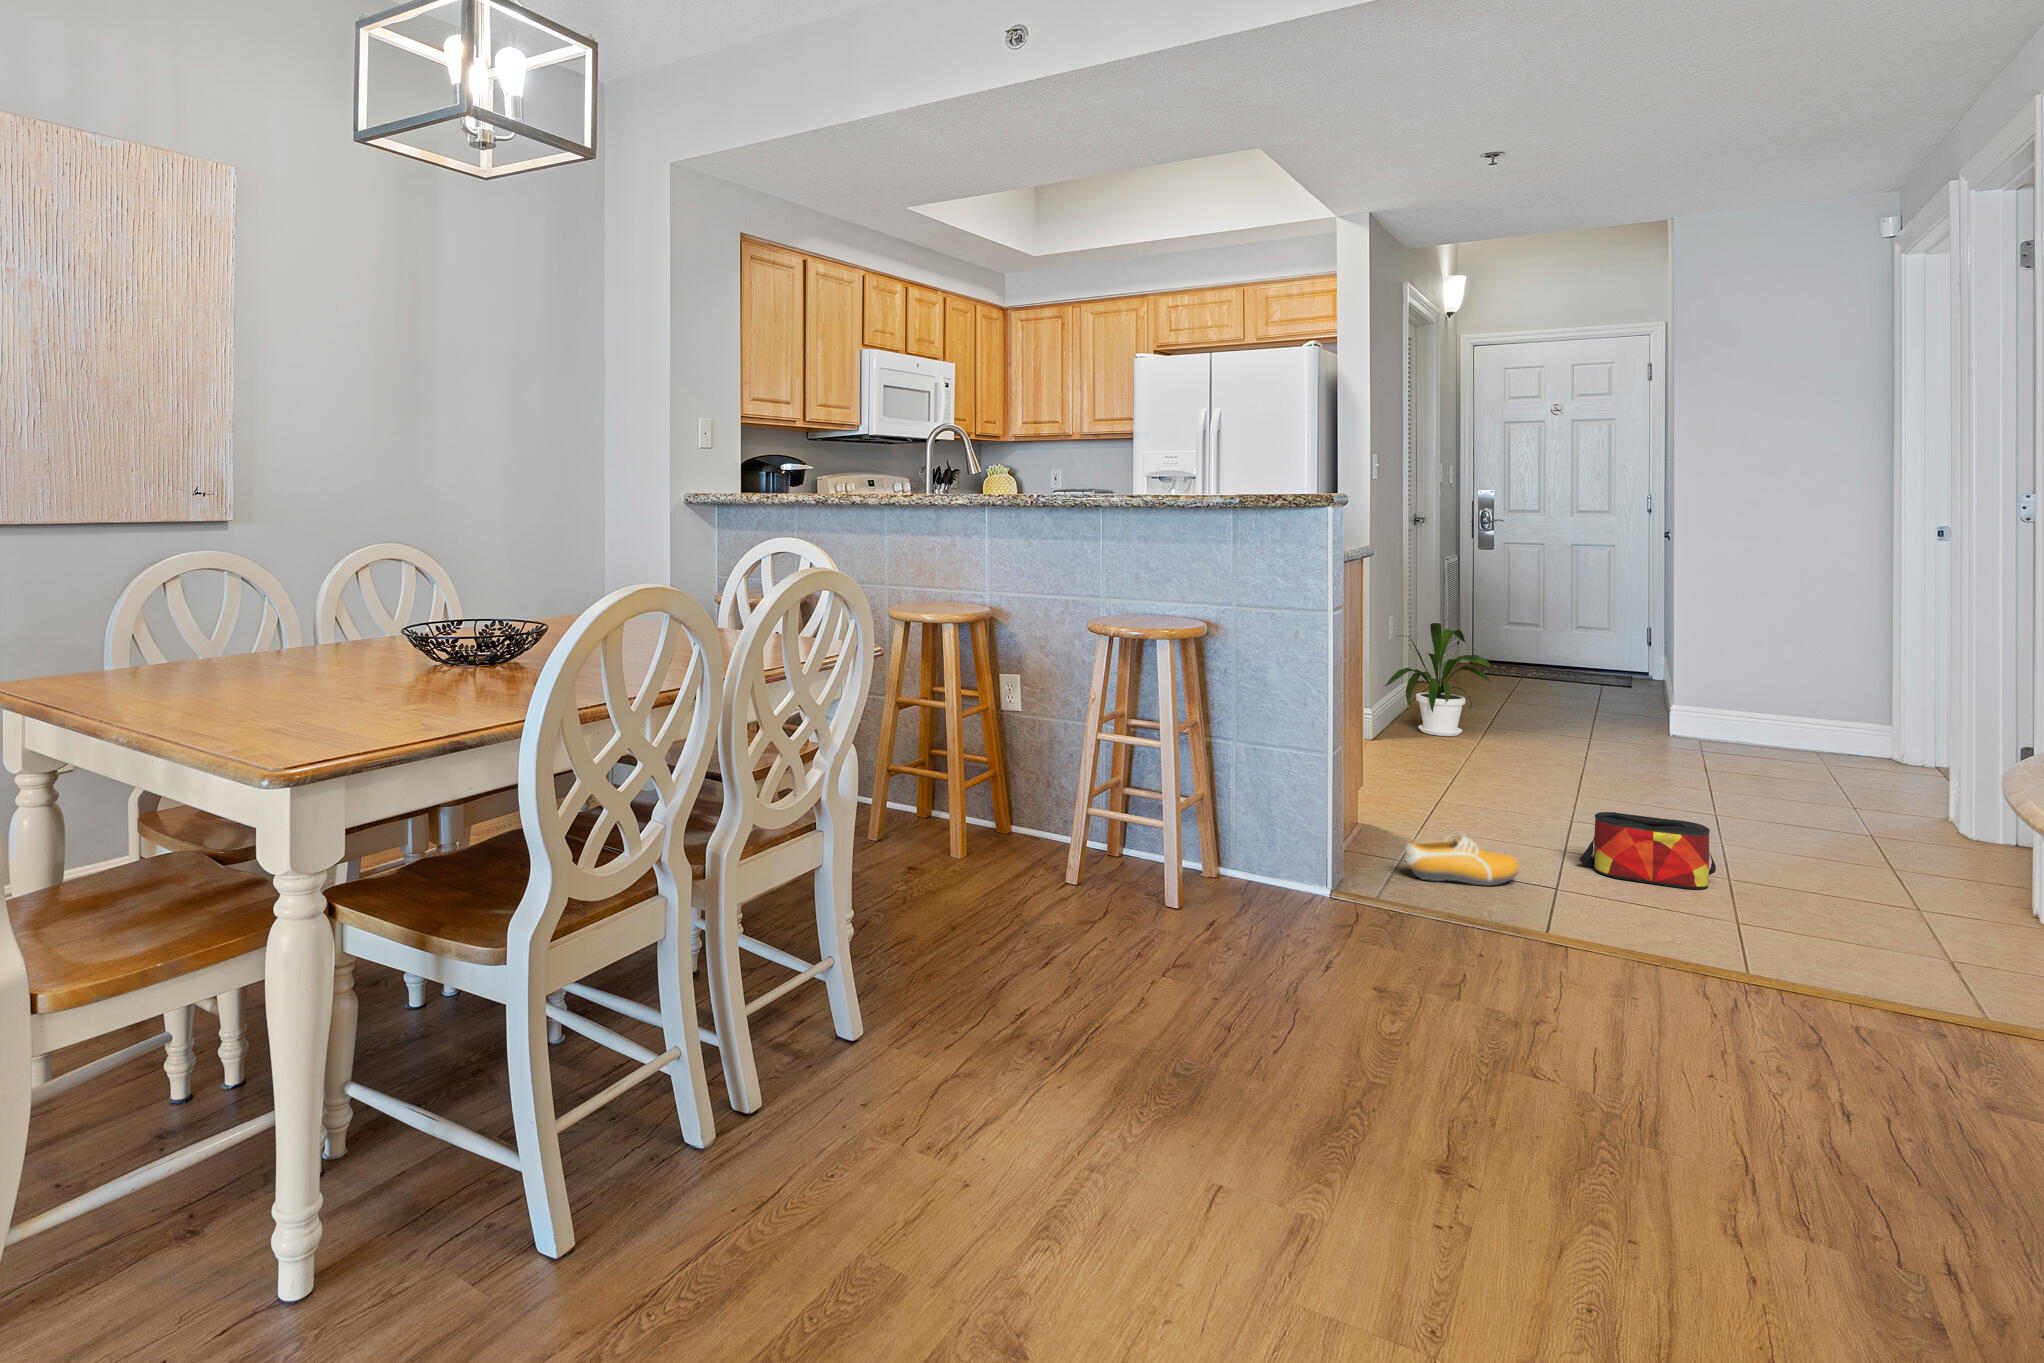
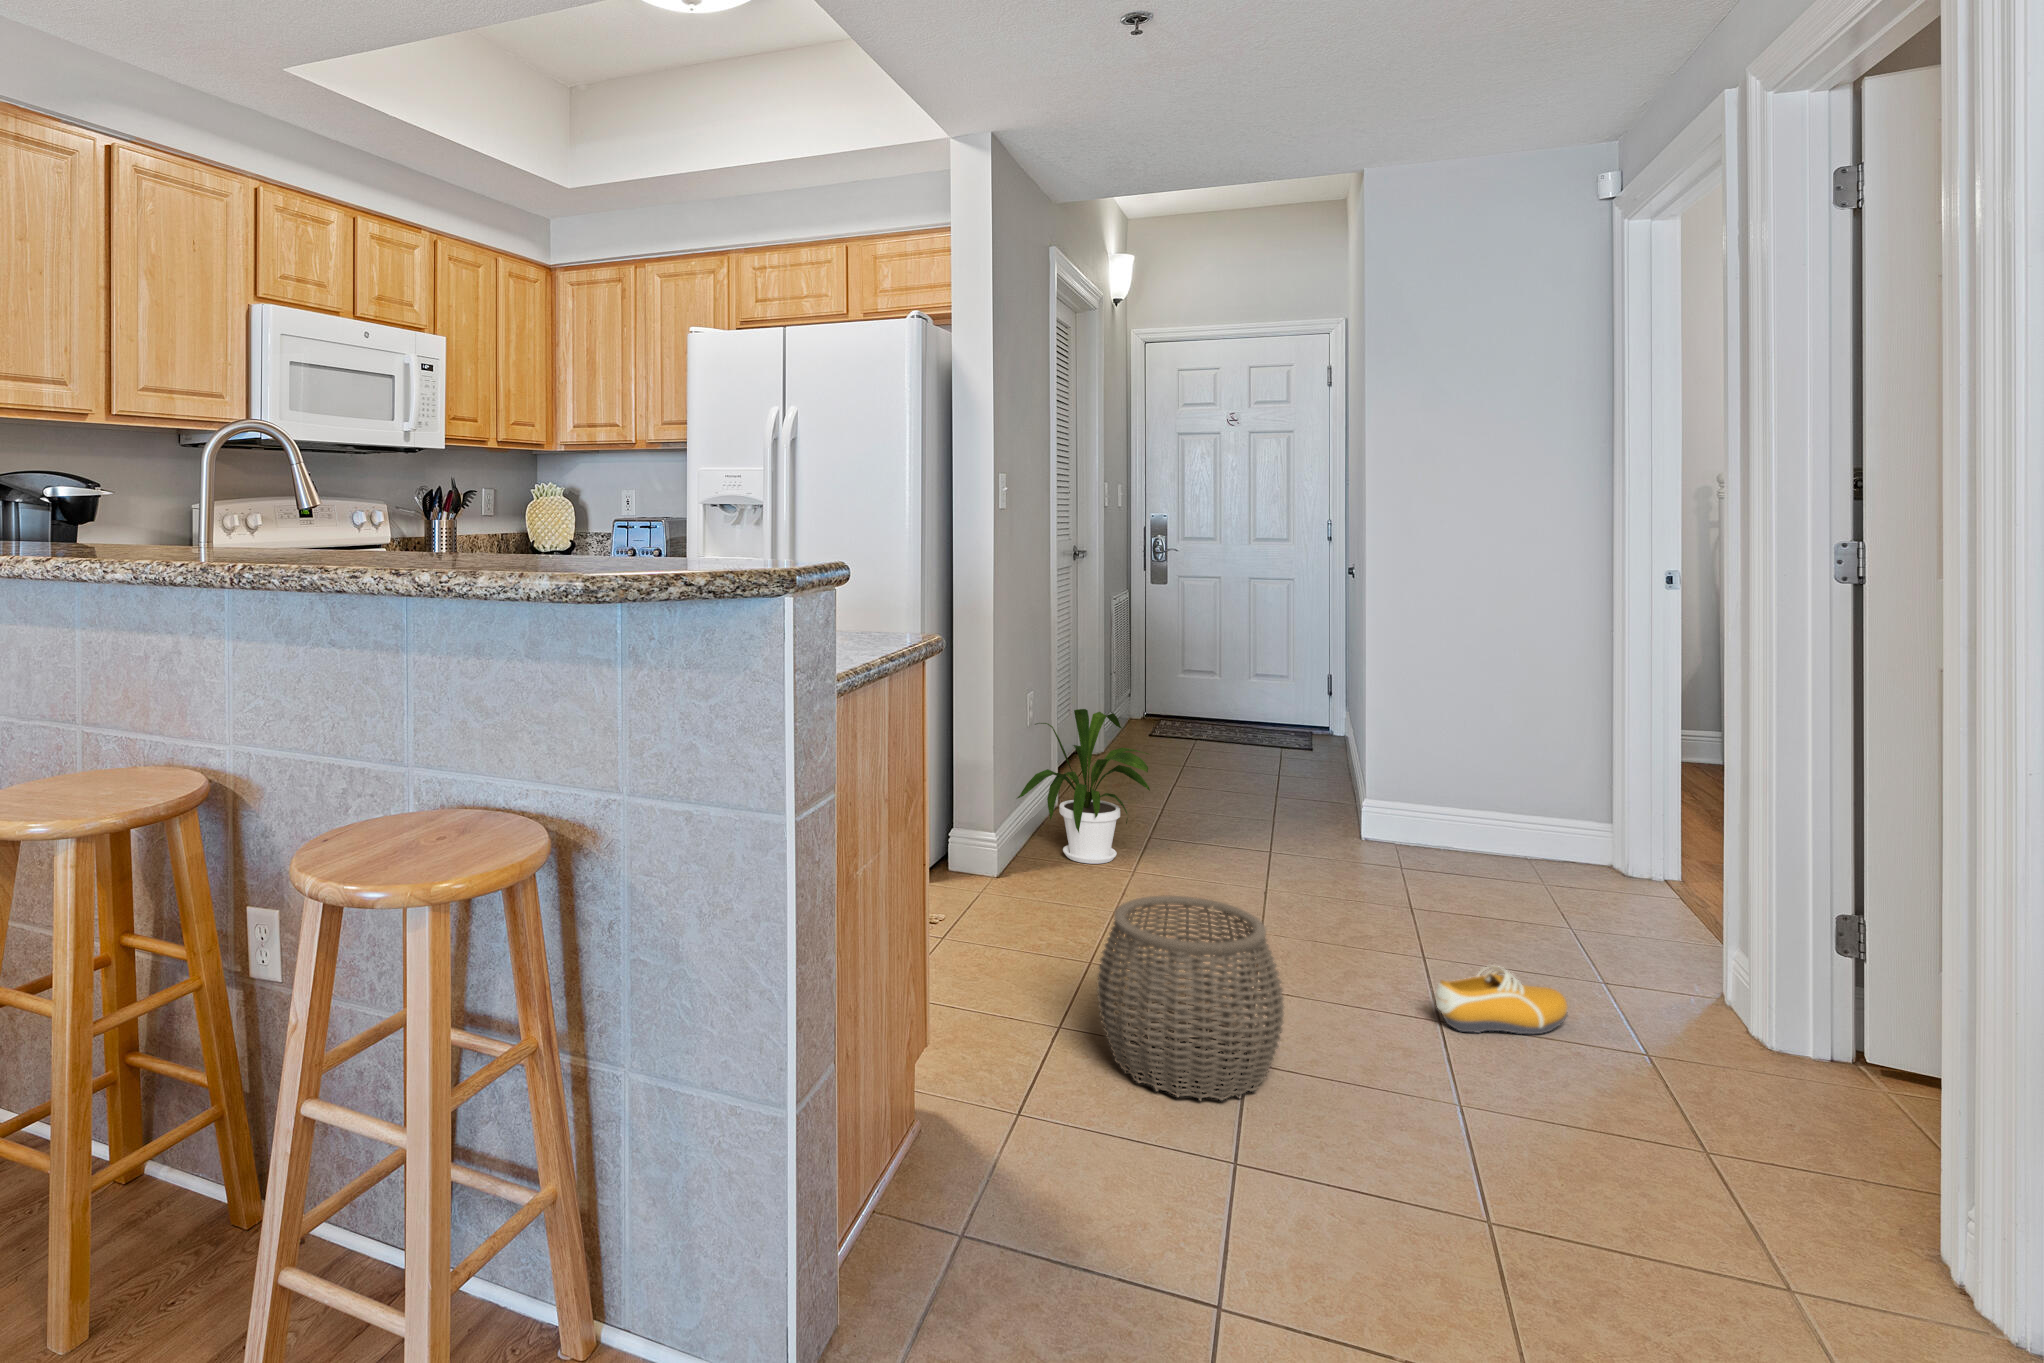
woven basket: none [1466,719,1599,833] -> present [1097,896,1284,1101]
bag: present [1579,812,1716,889] -> none [1255,1105,1467,1263]
shoe: present [1406,834,1519,885] -> present [1436,966,1568,1034]

